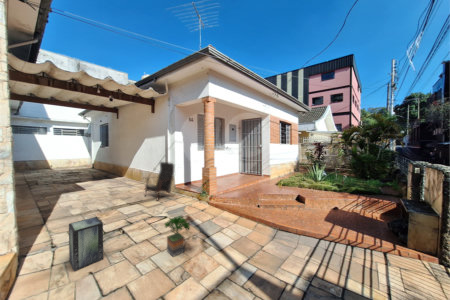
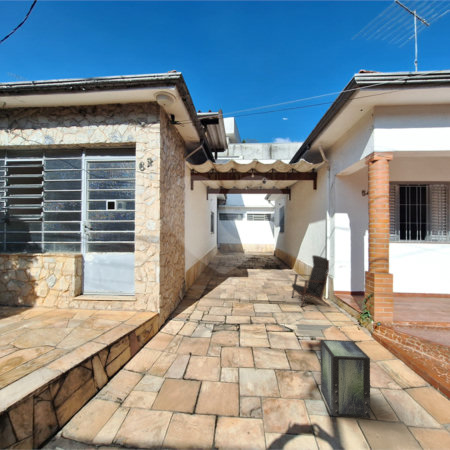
potted tree: present [165,216,190,257] -> none [254,328,286,384]
storage box: present [69,217,103,271] -> present [321,340,370,418]

